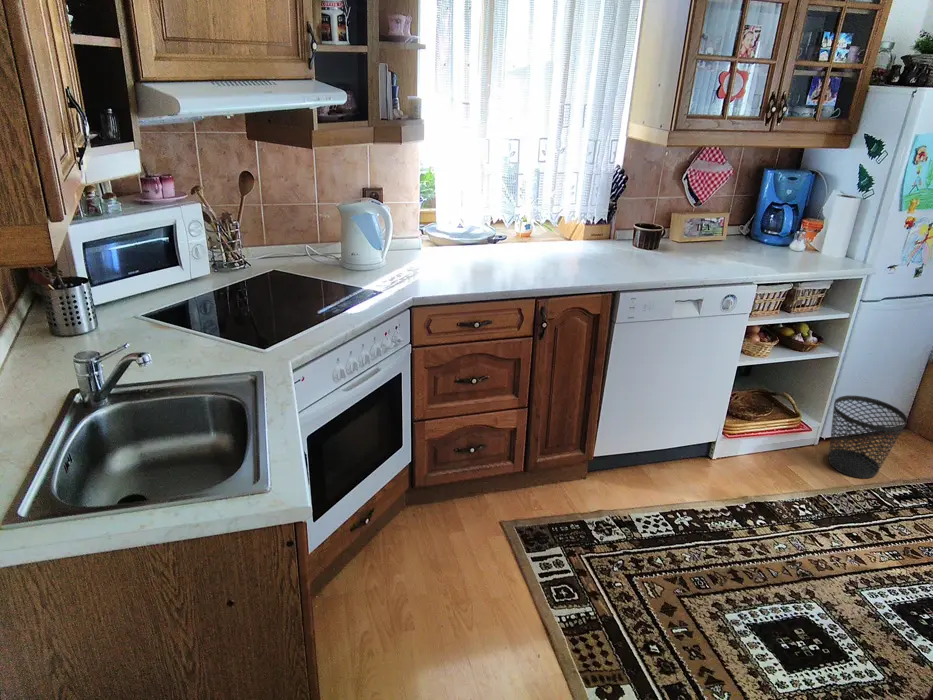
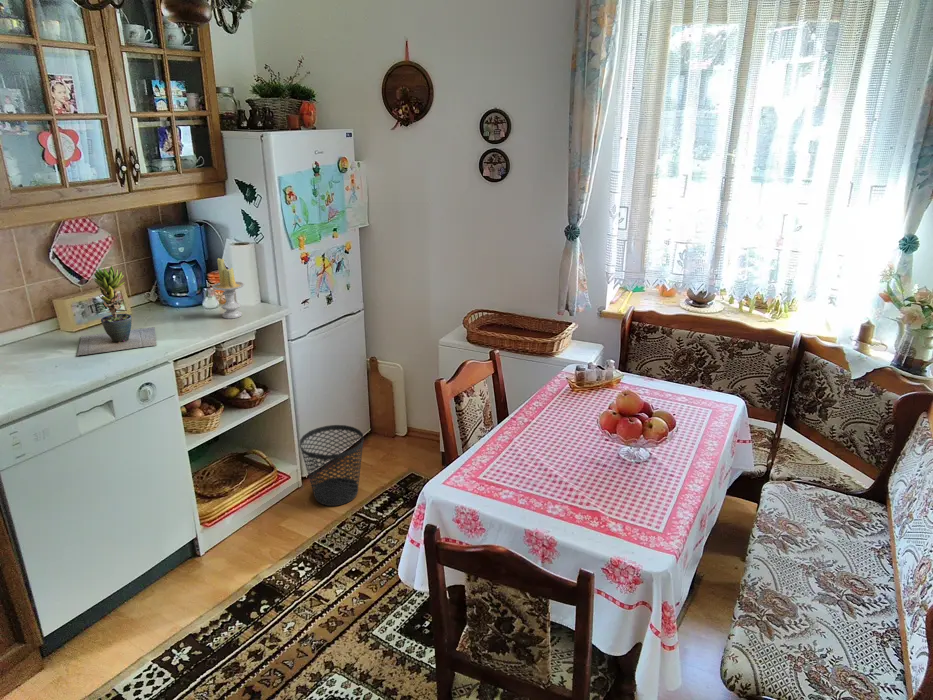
potted plant: none [684,192,747,268] -> present [77,266,157,356]
candle: none [807,205,840,264] -> present [212,258,244,319]

